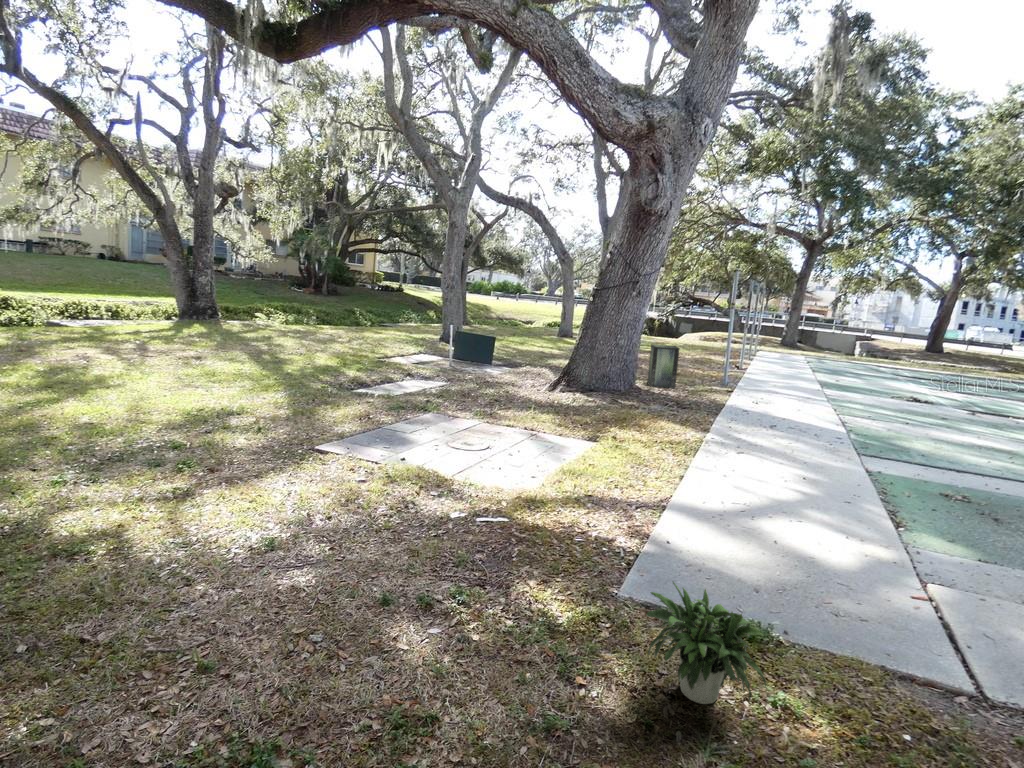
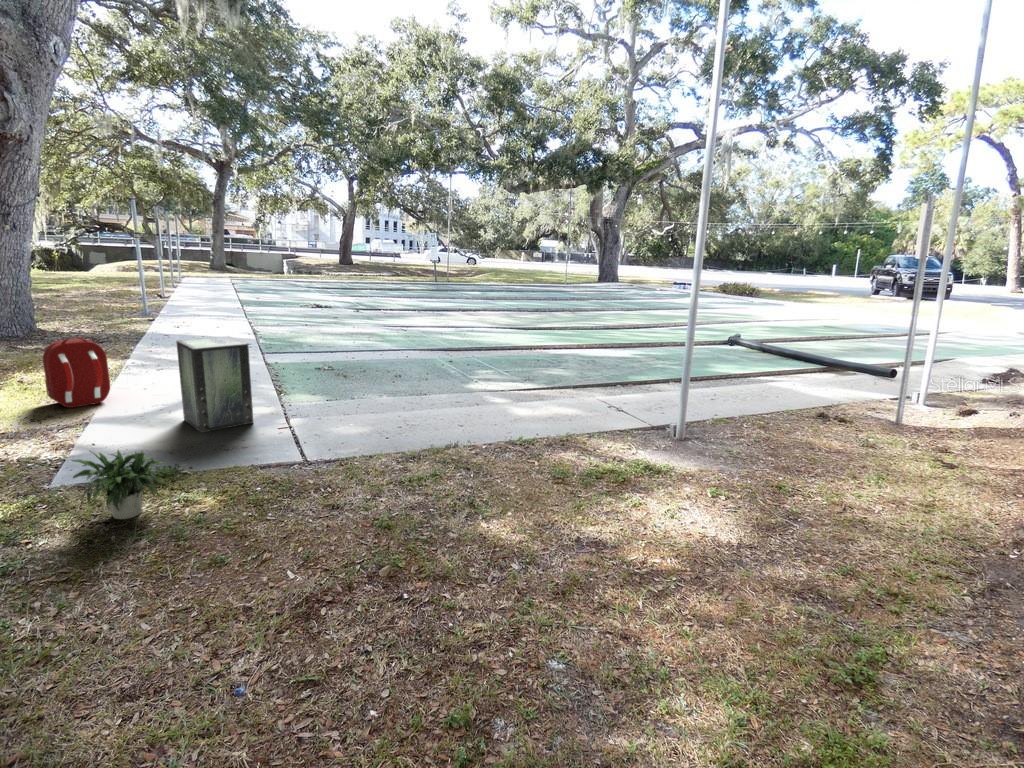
storage box: present [647,345,679,389] -> present [176,336,253,433]
backpack: none [633,406,695,481] -> present [43,338,110,408]

